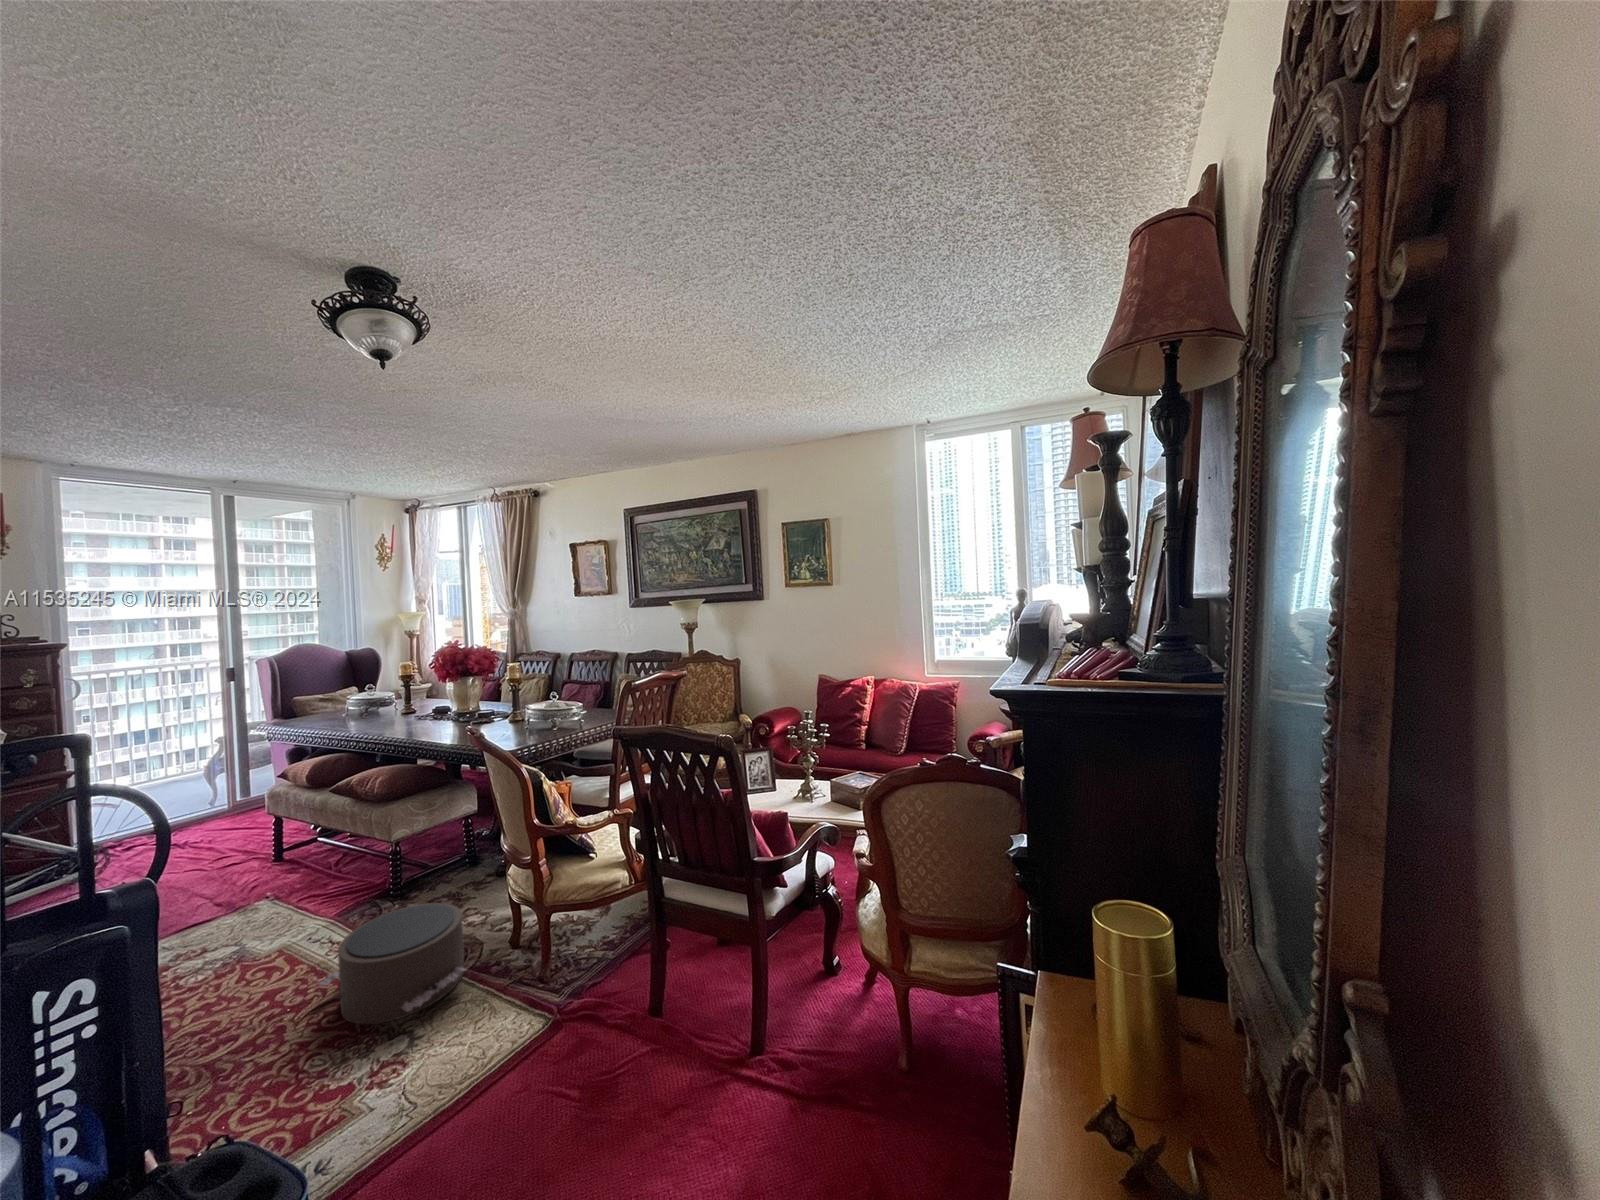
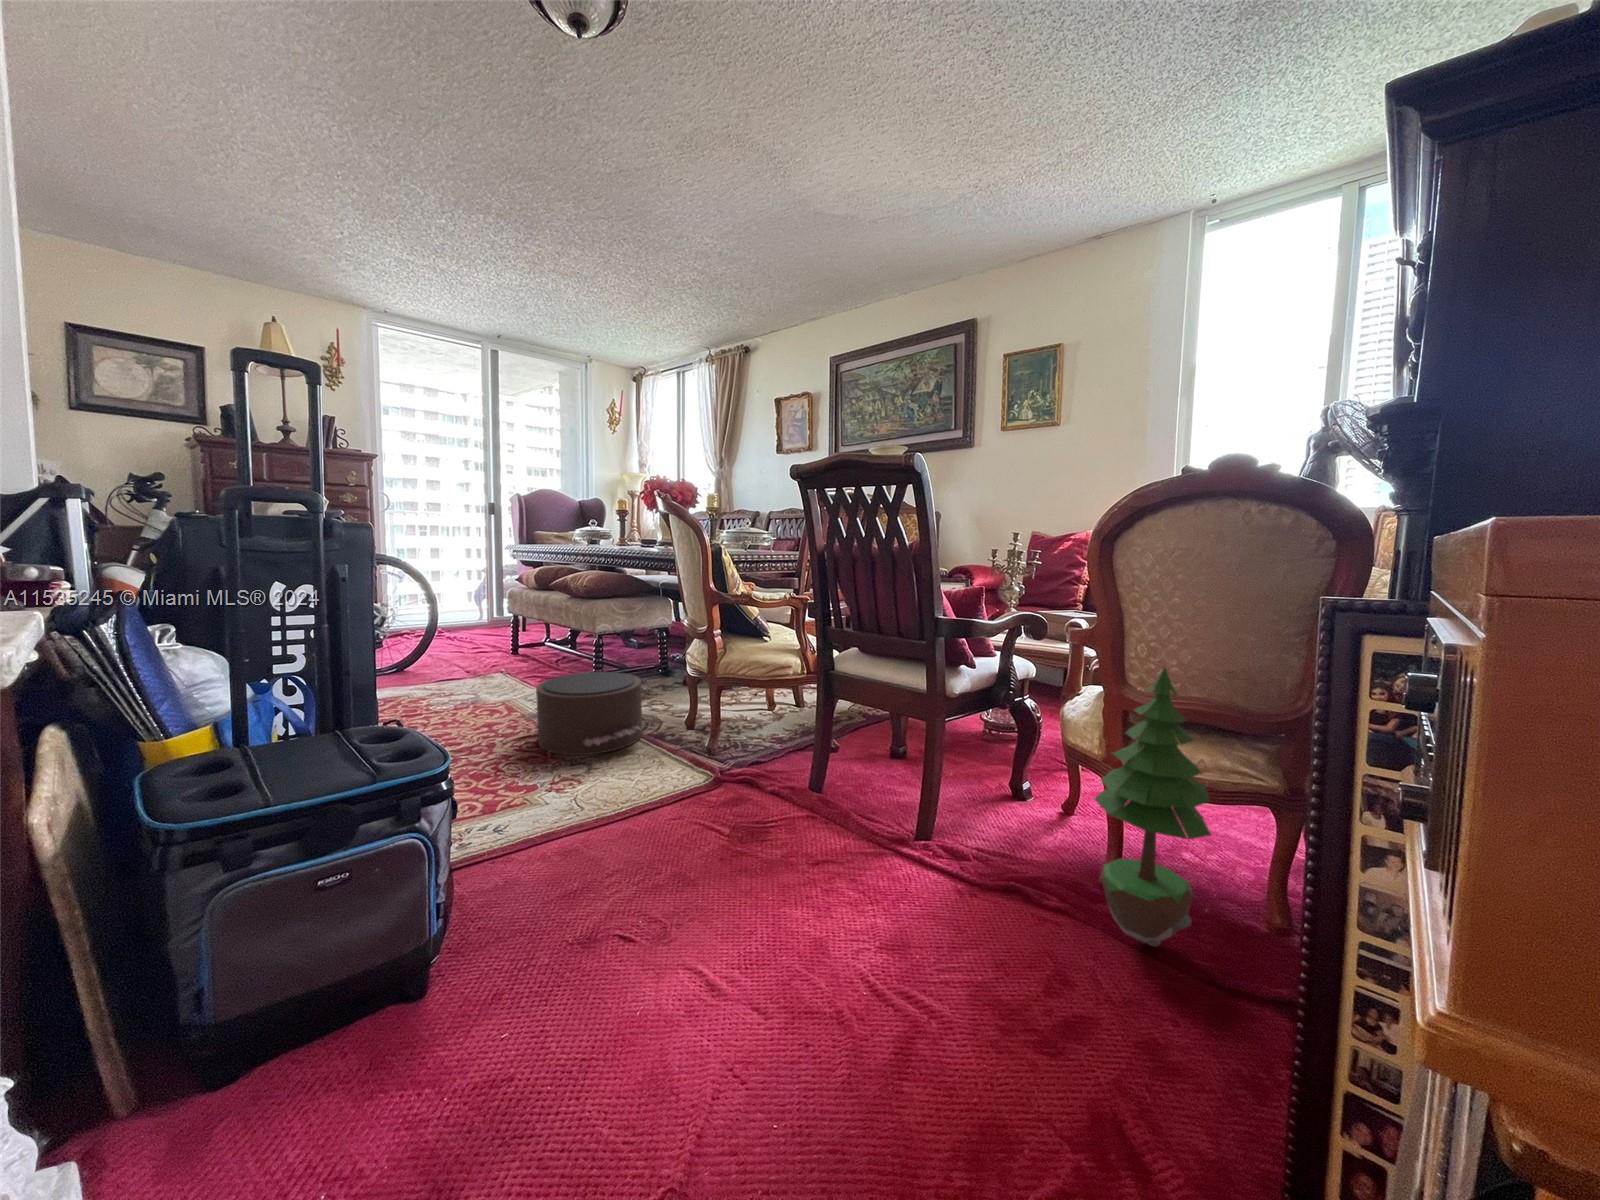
potted tree: none [879,910,956,1122] -> present [1094,668,1212,947]

